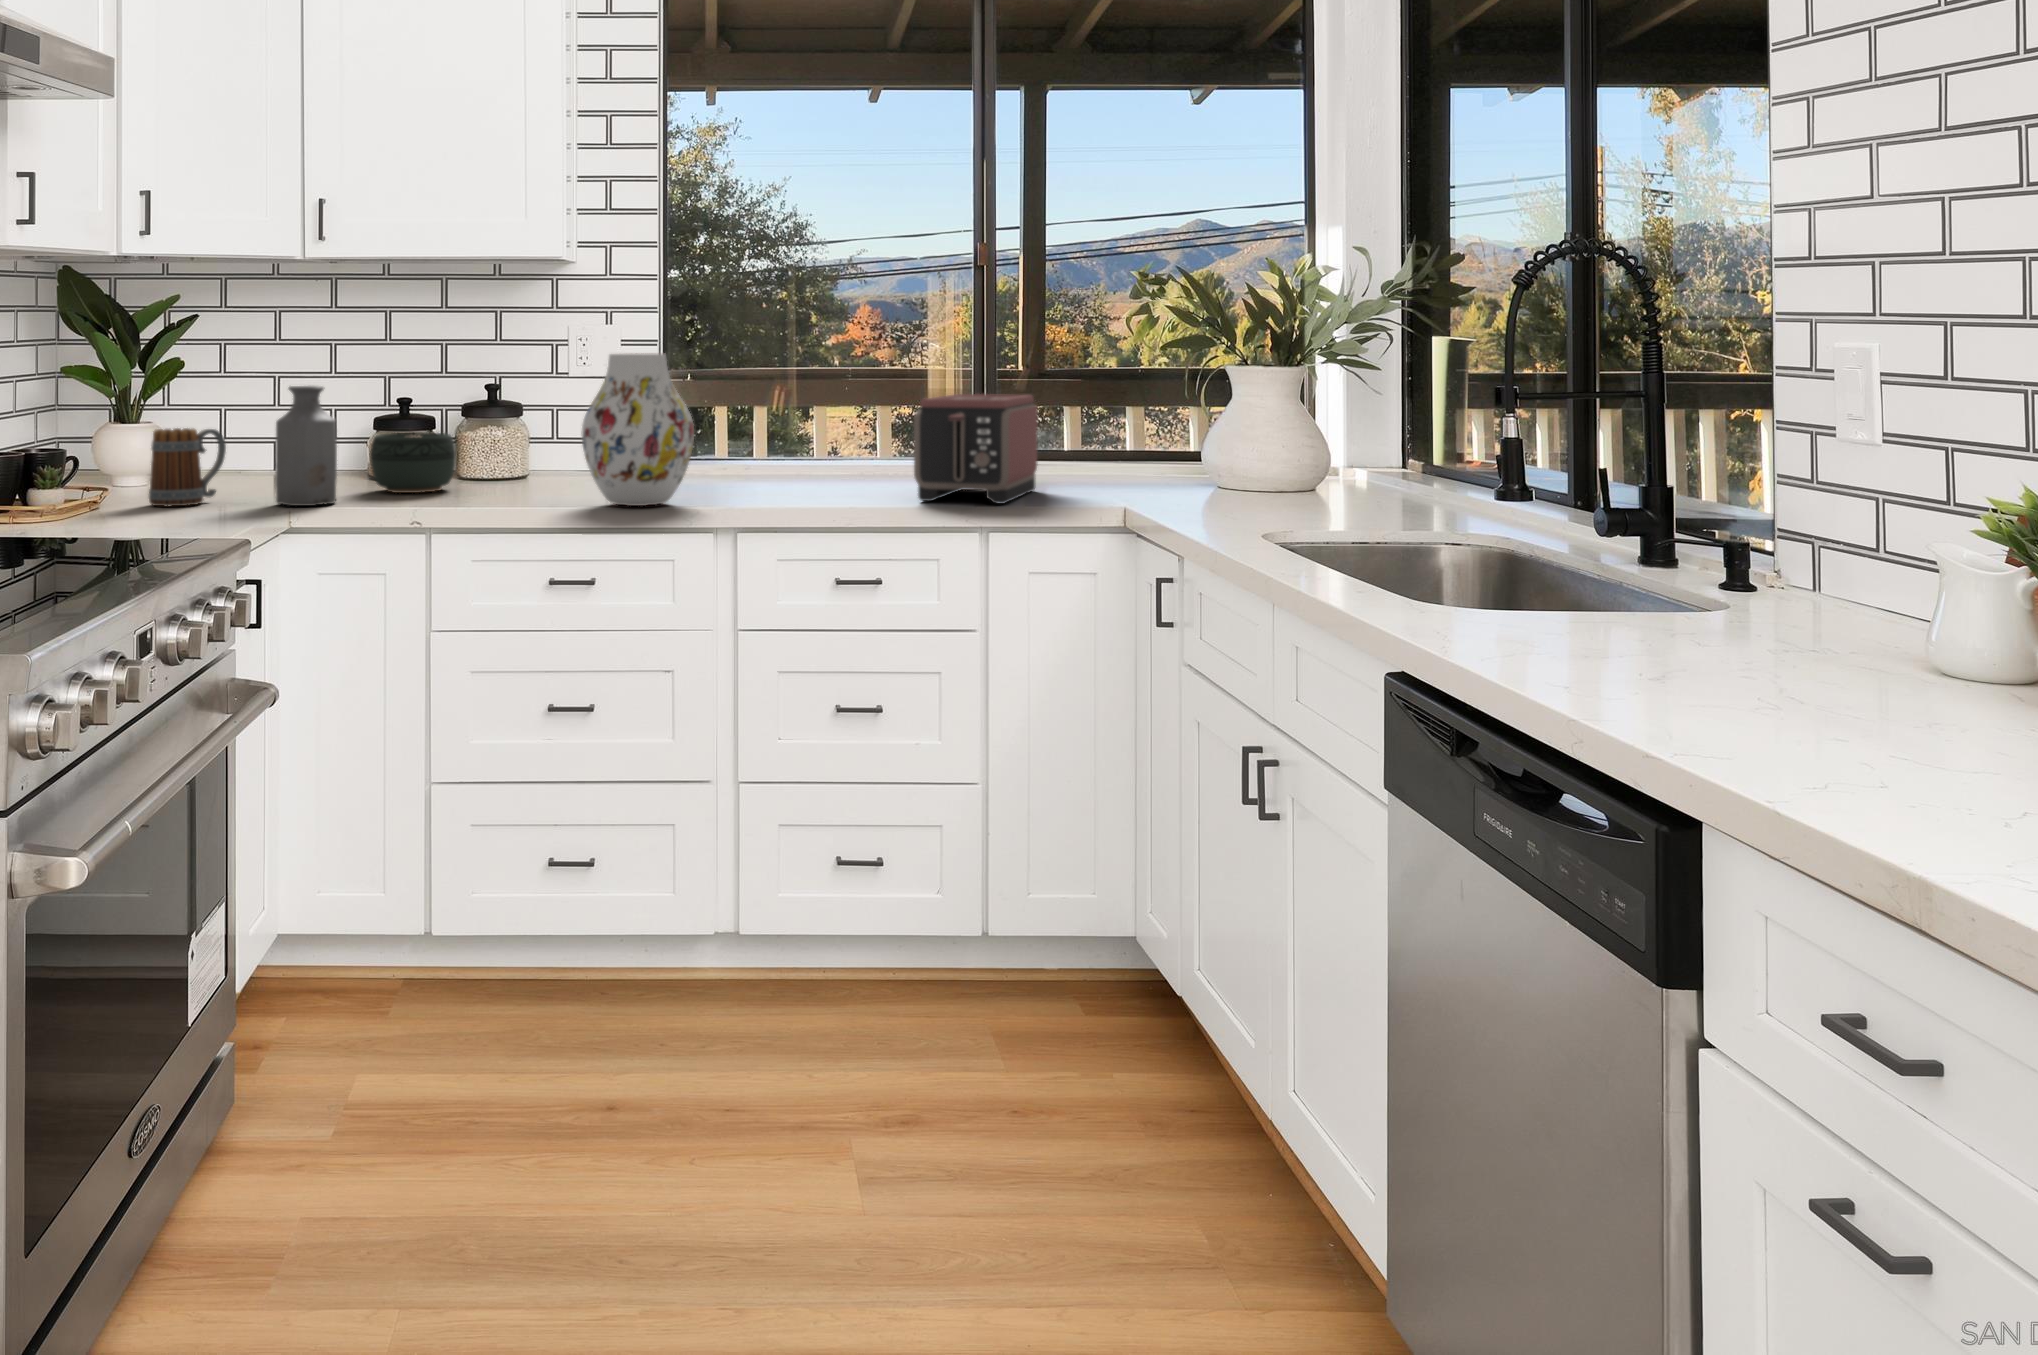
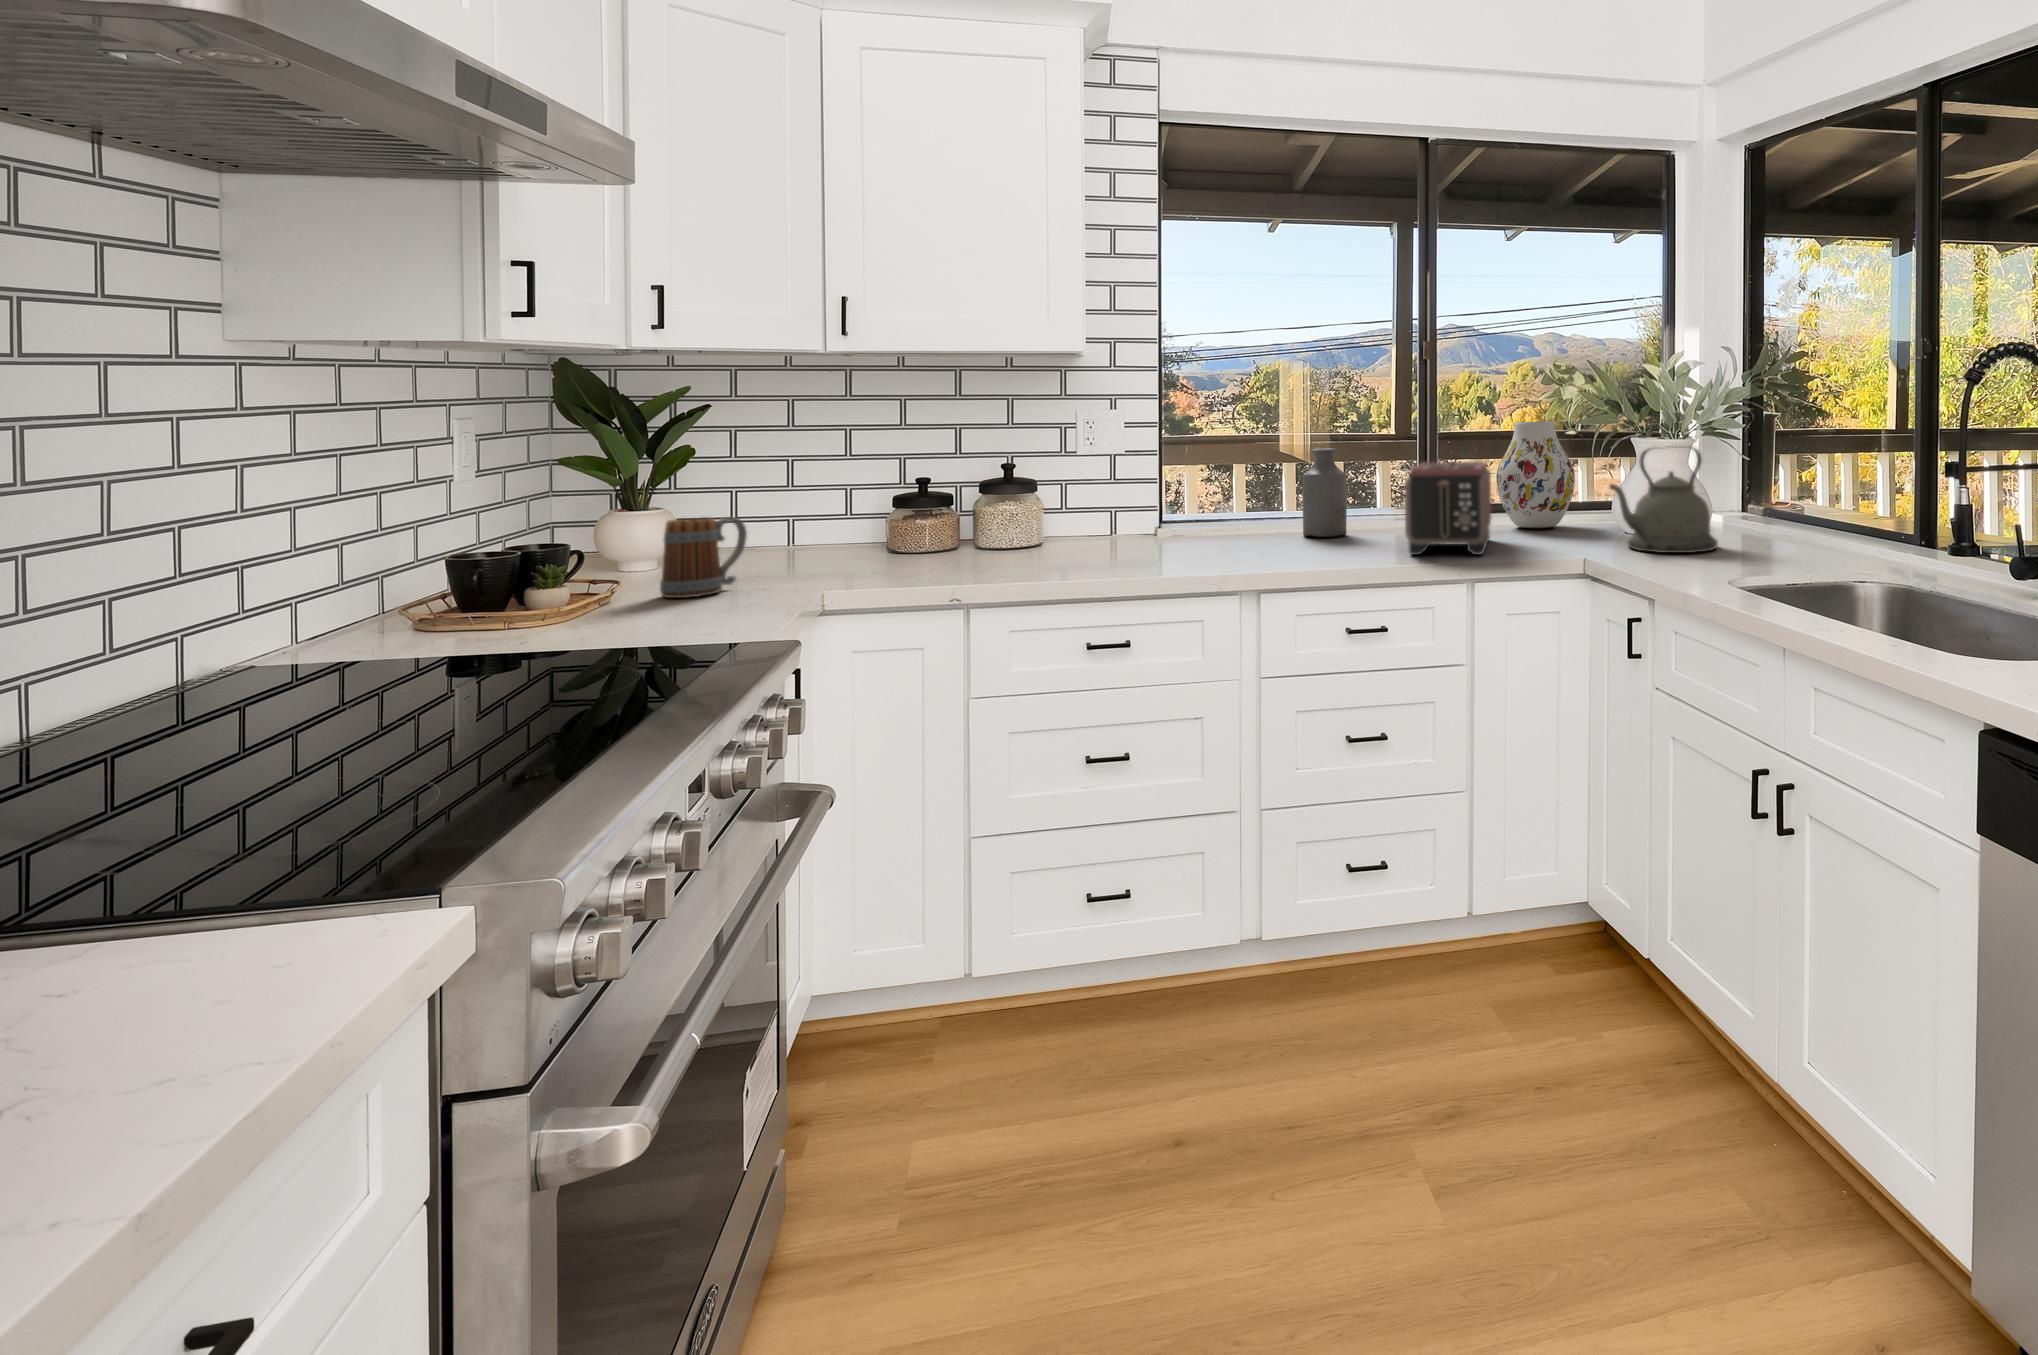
vase: present [582,353,694,506] -> present [1496,422,1575,528]
kettle: none [1167,379,1313,511] -> present [1610,446,1718,553]
bottle: present [275,386,337,506] -> present [1302,448,1347,537]
bowl: present [370,433,456,493] -> none [898,510,982,568]

